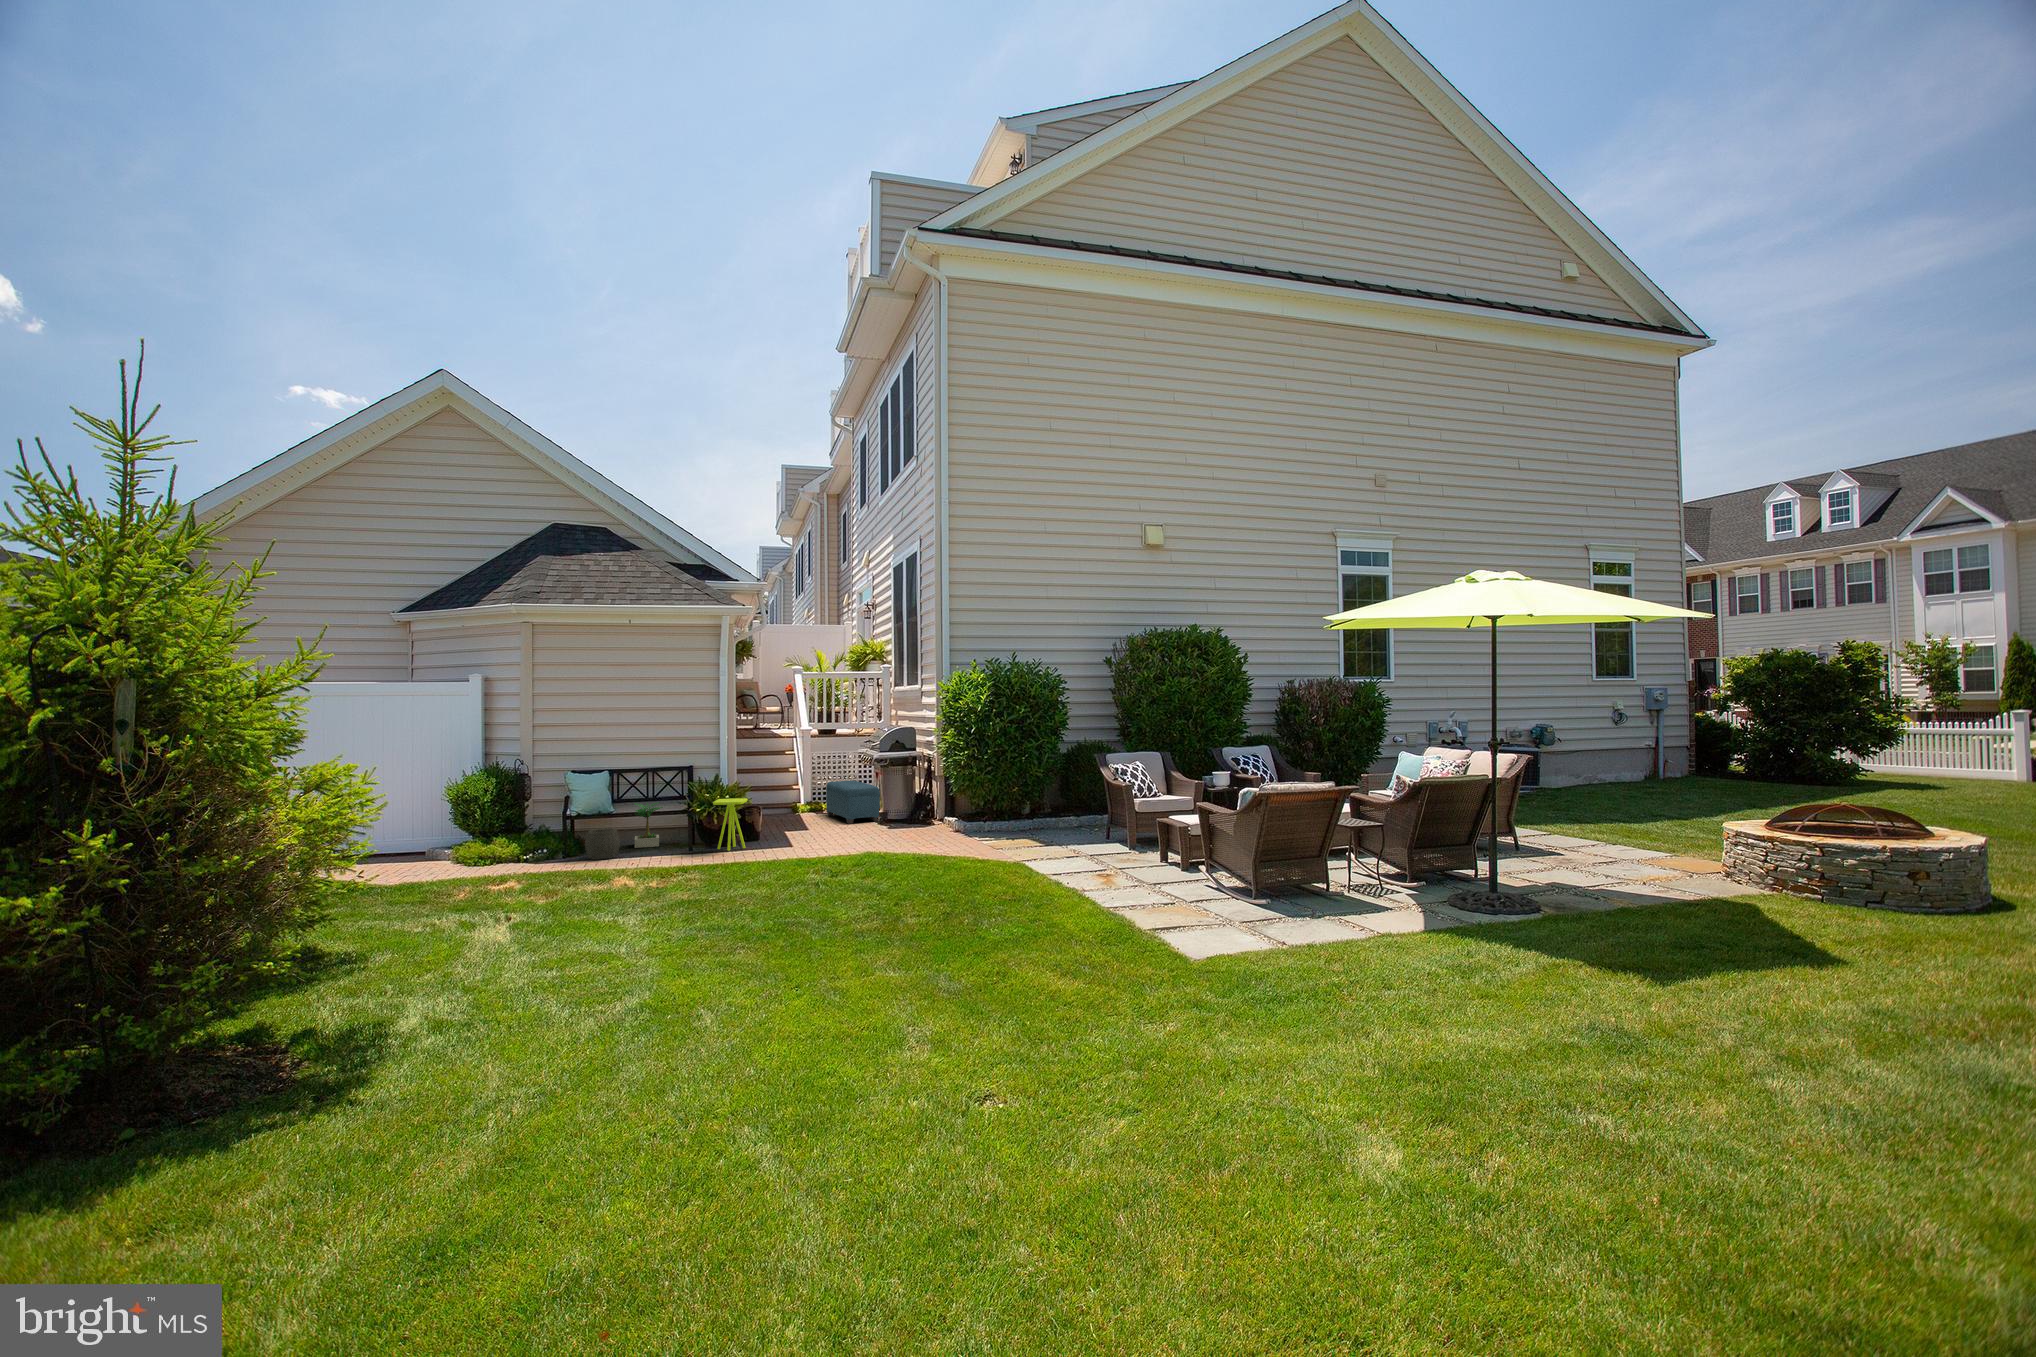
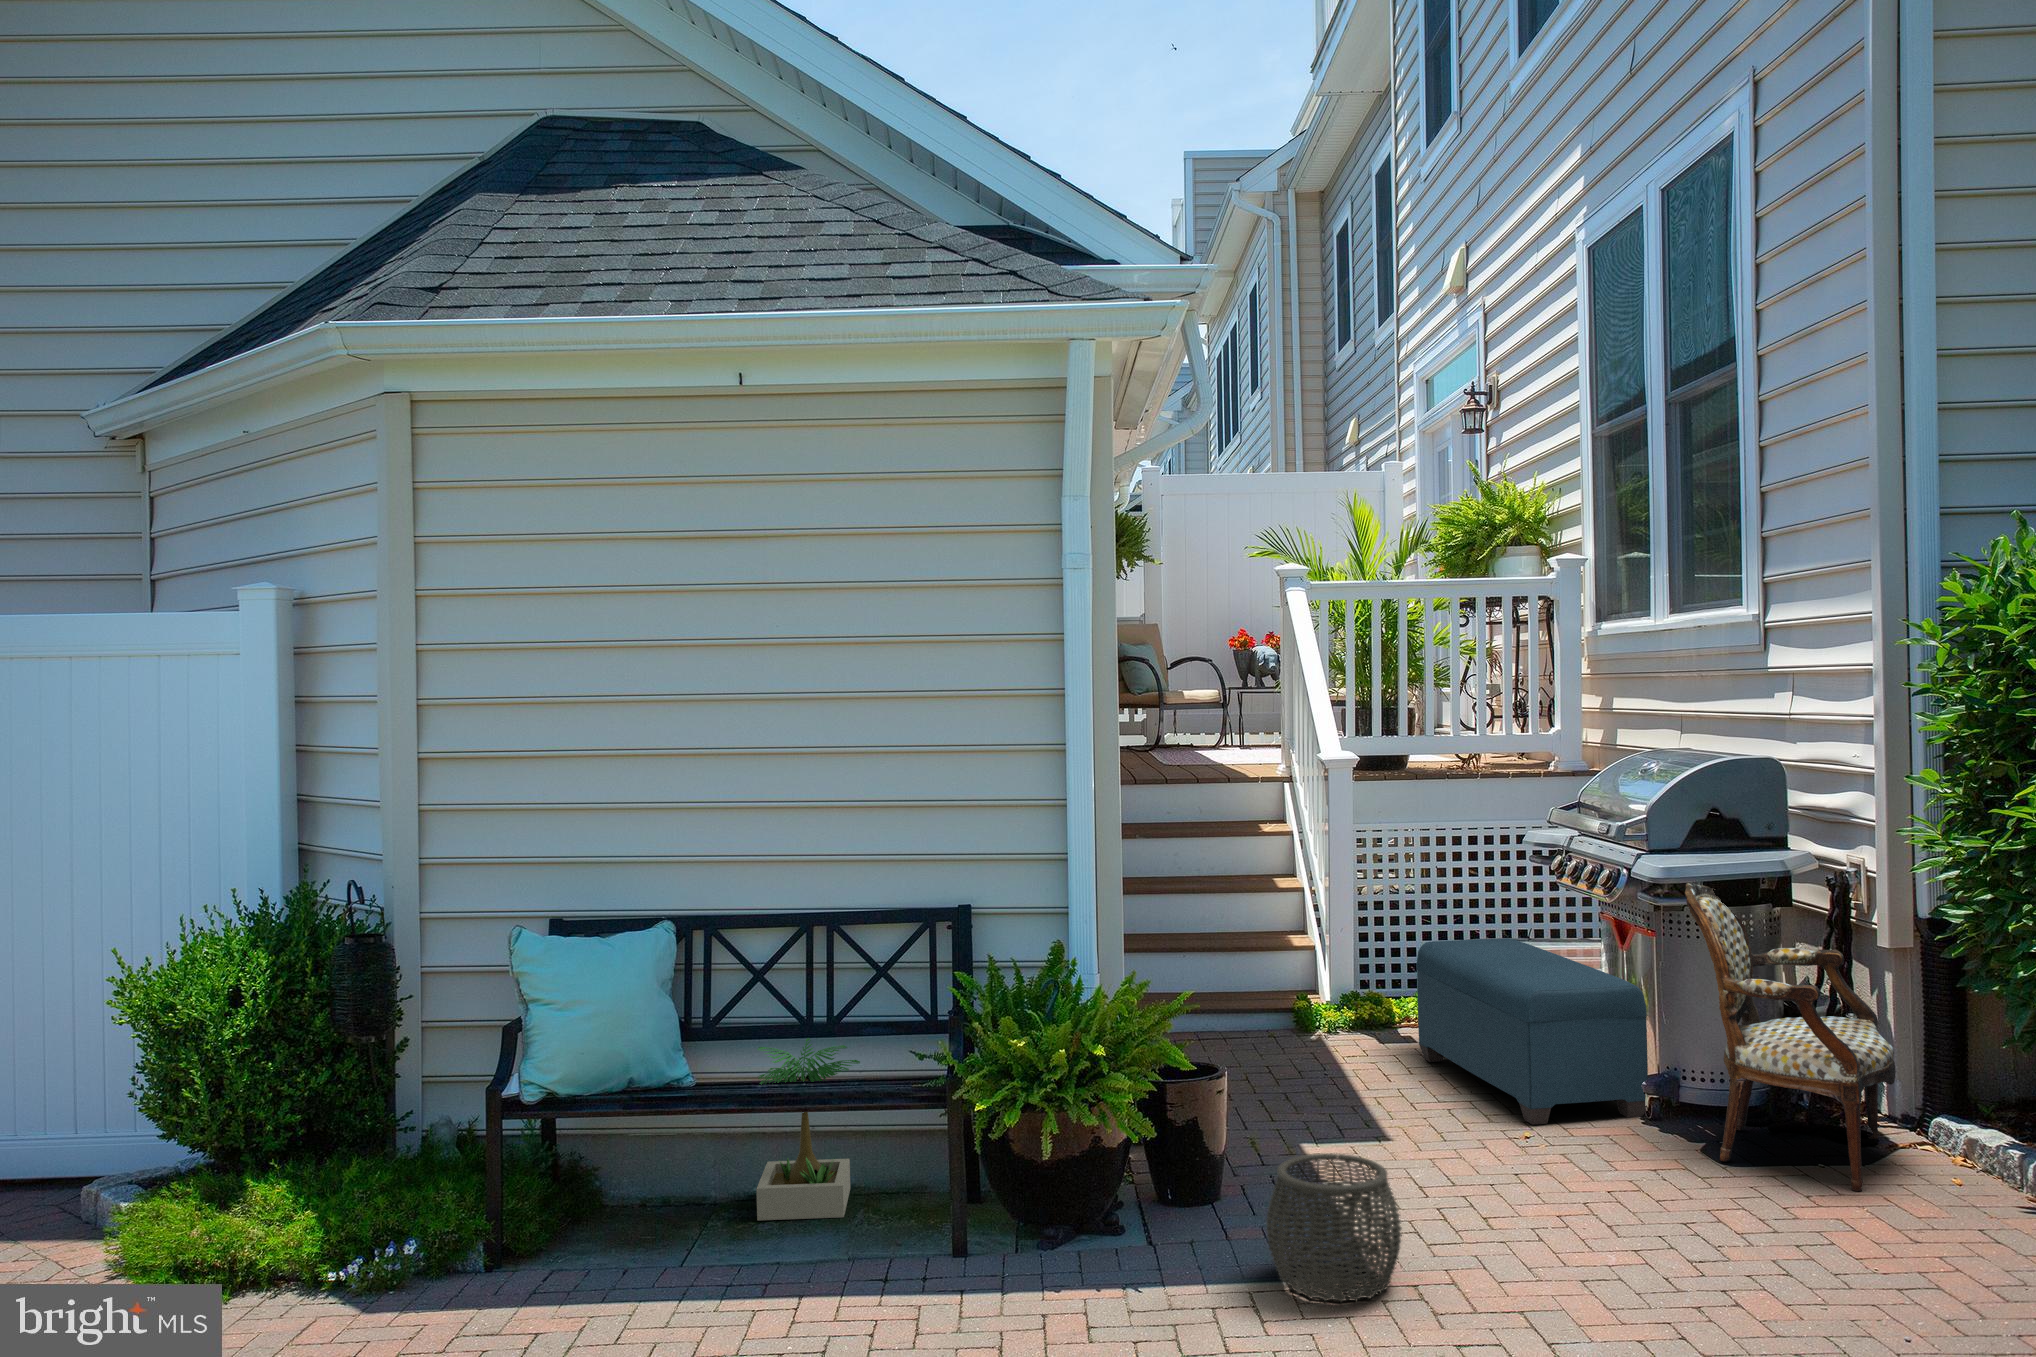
armchair: none [884,758,933,828] -> present [1685,882,1896,1191]
side table: present [713,798,748,851] -> none [1031,1062,1171,1304]
woven basket: present [585,828,620,860] -> present [1267,1153,1402,1302]

